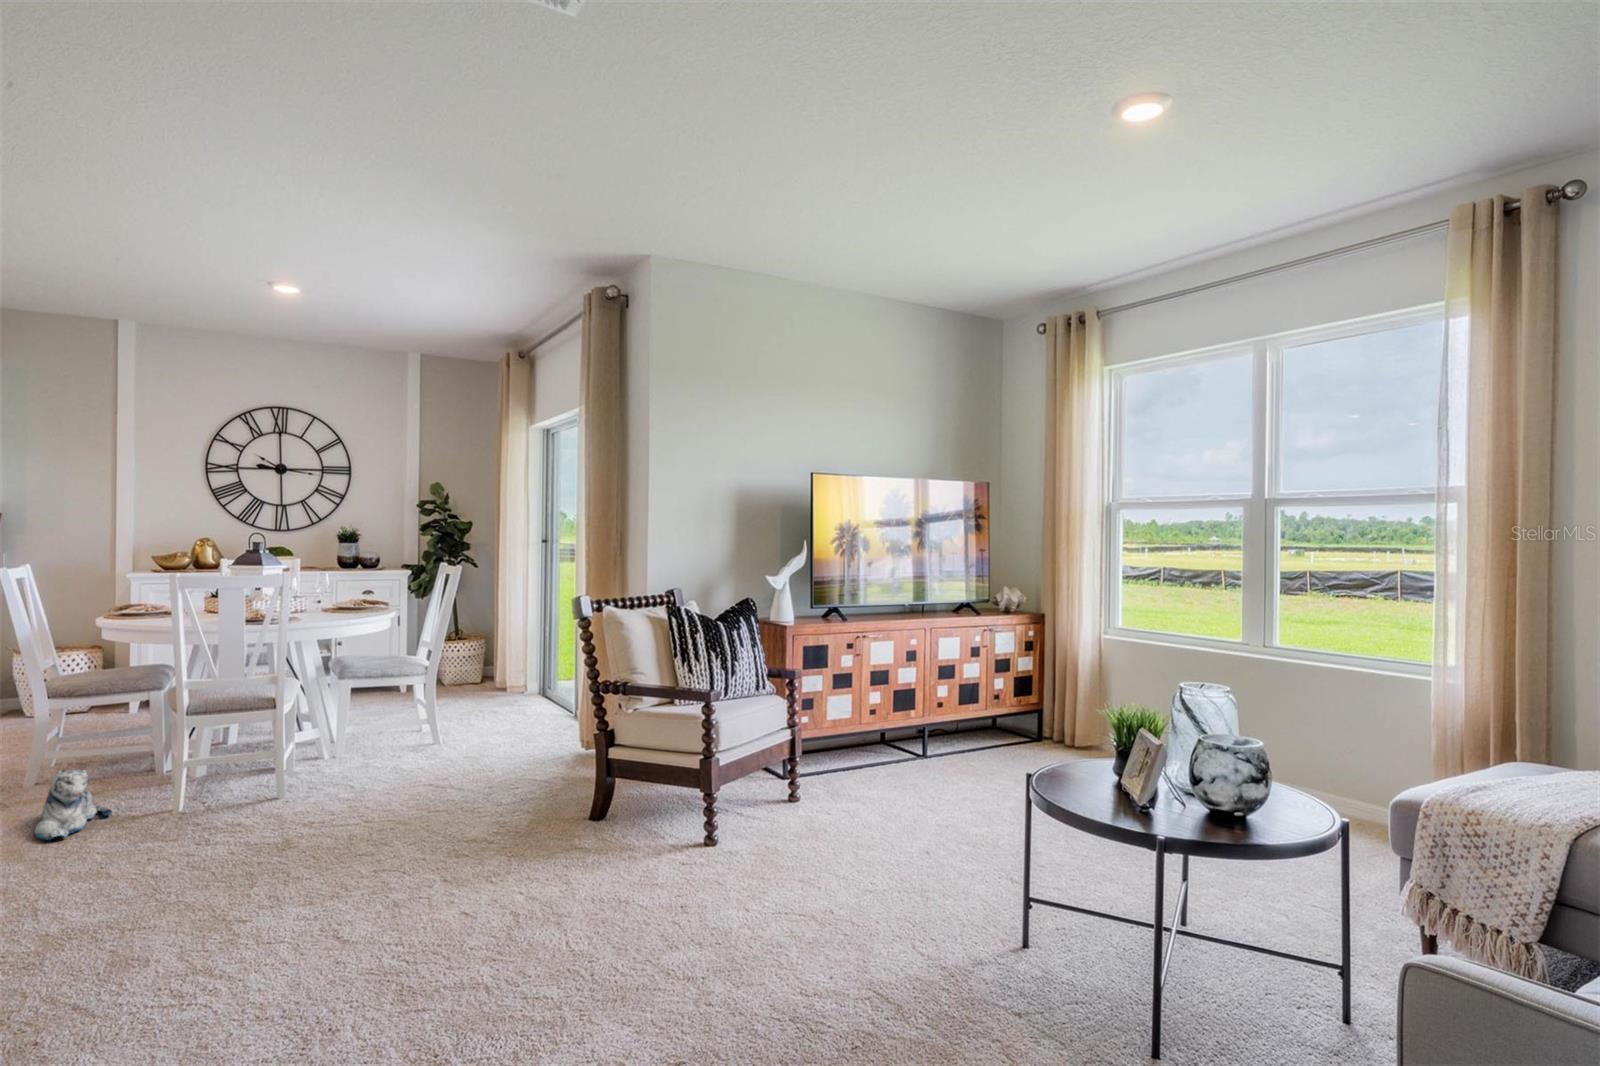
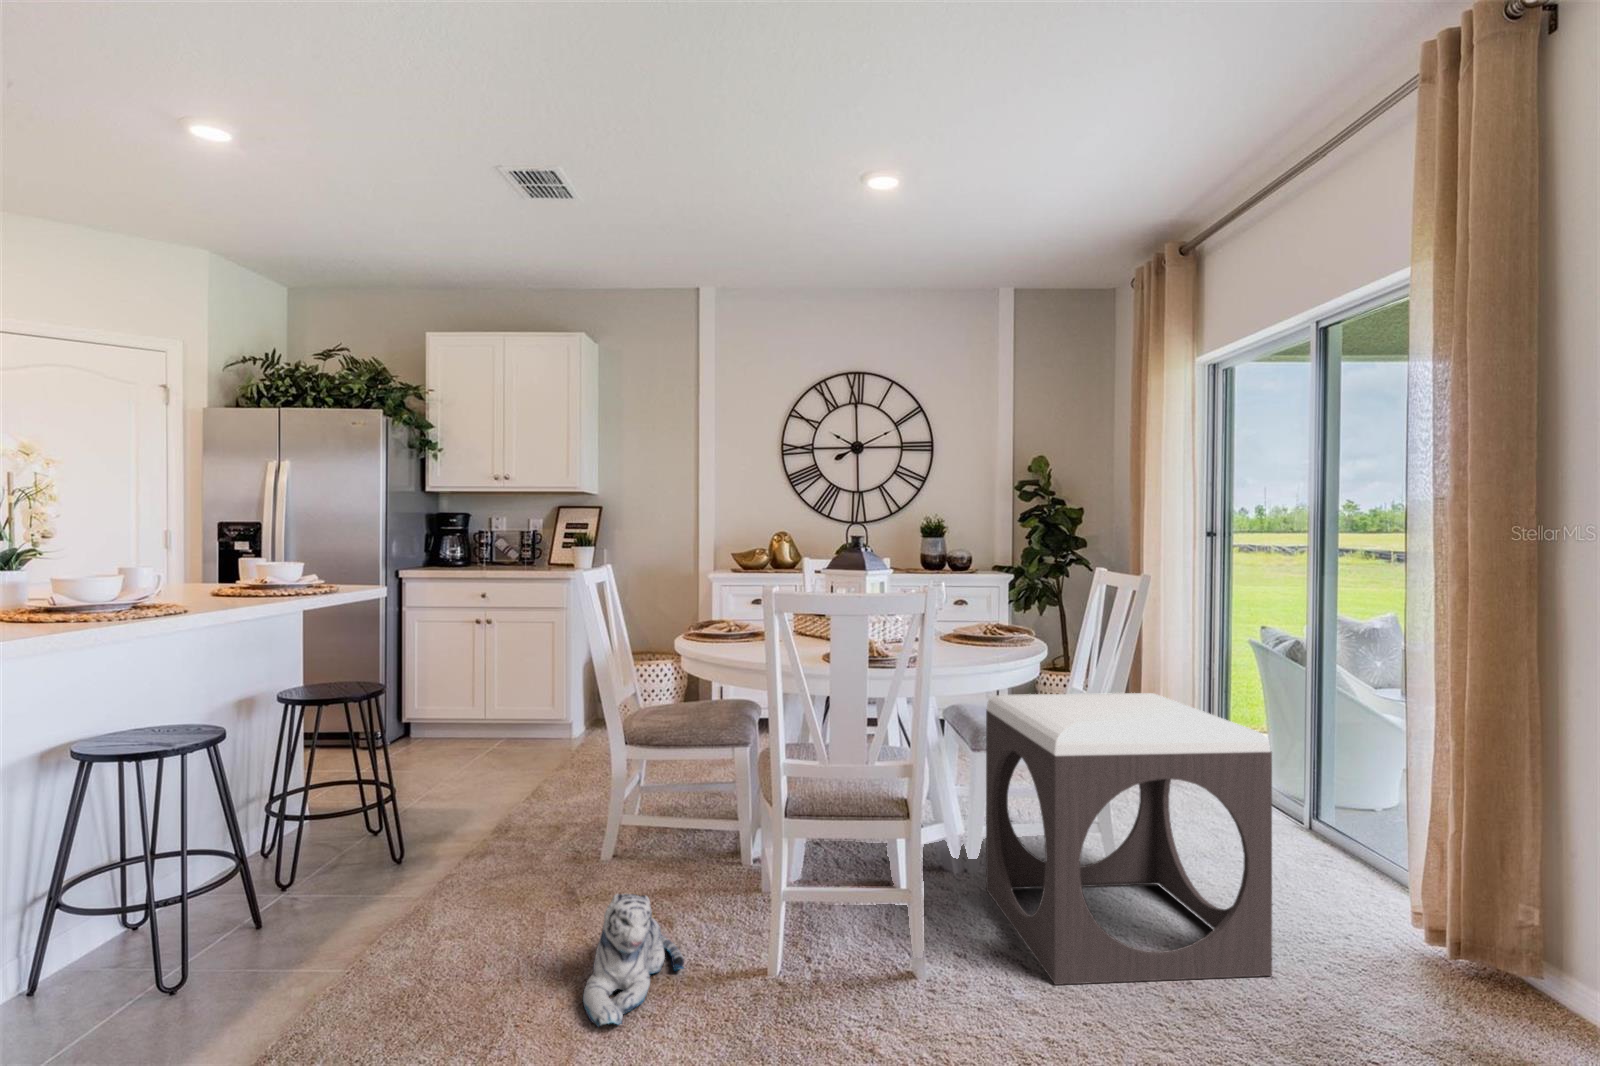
footstool: none [343,637,490,788] -> present [986,693,1272,985]

